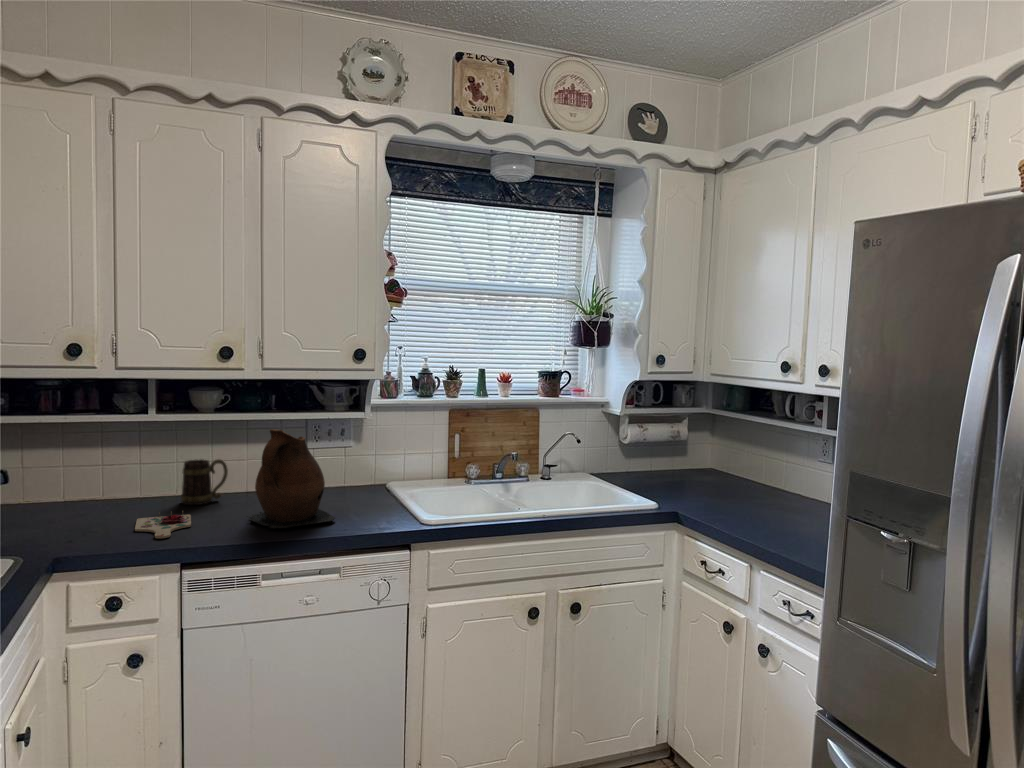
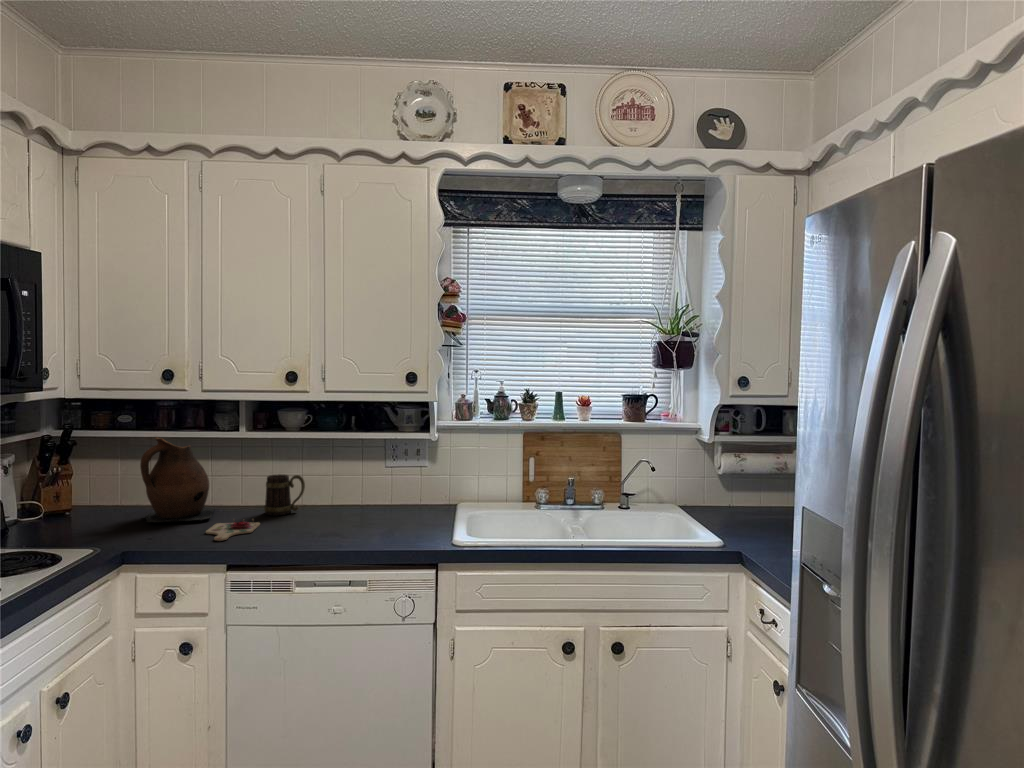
ceramic pitcher: present [247,429,335,528] -> present [140,438,215,522]

